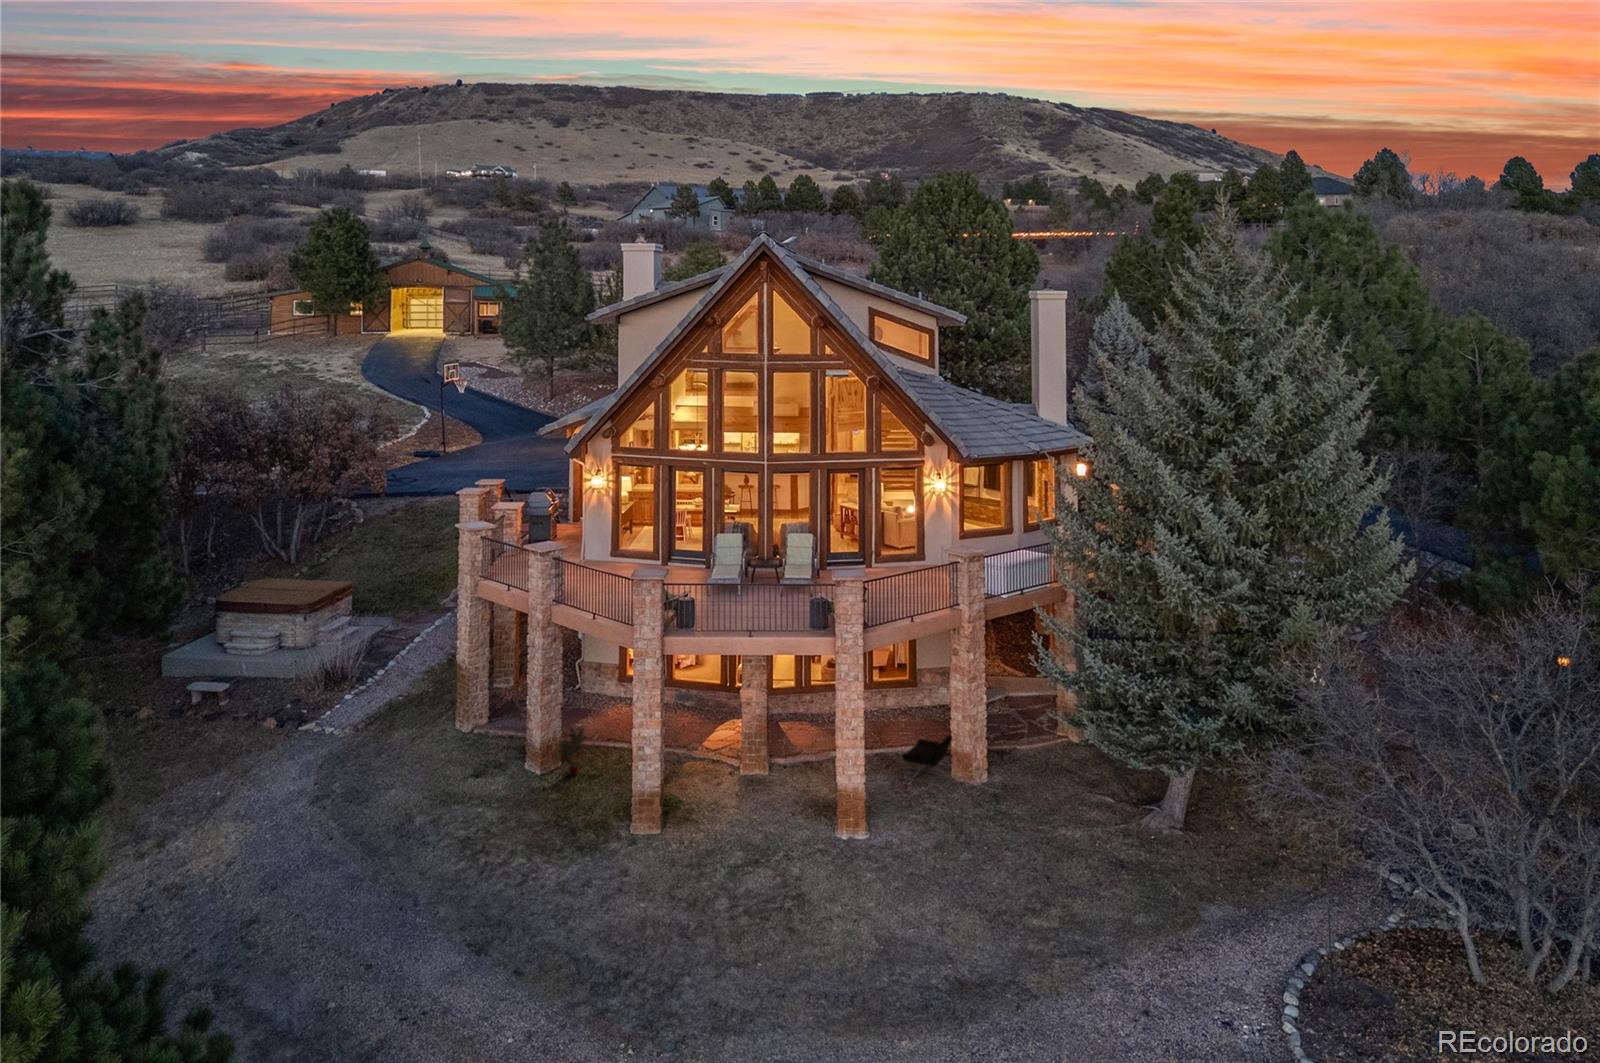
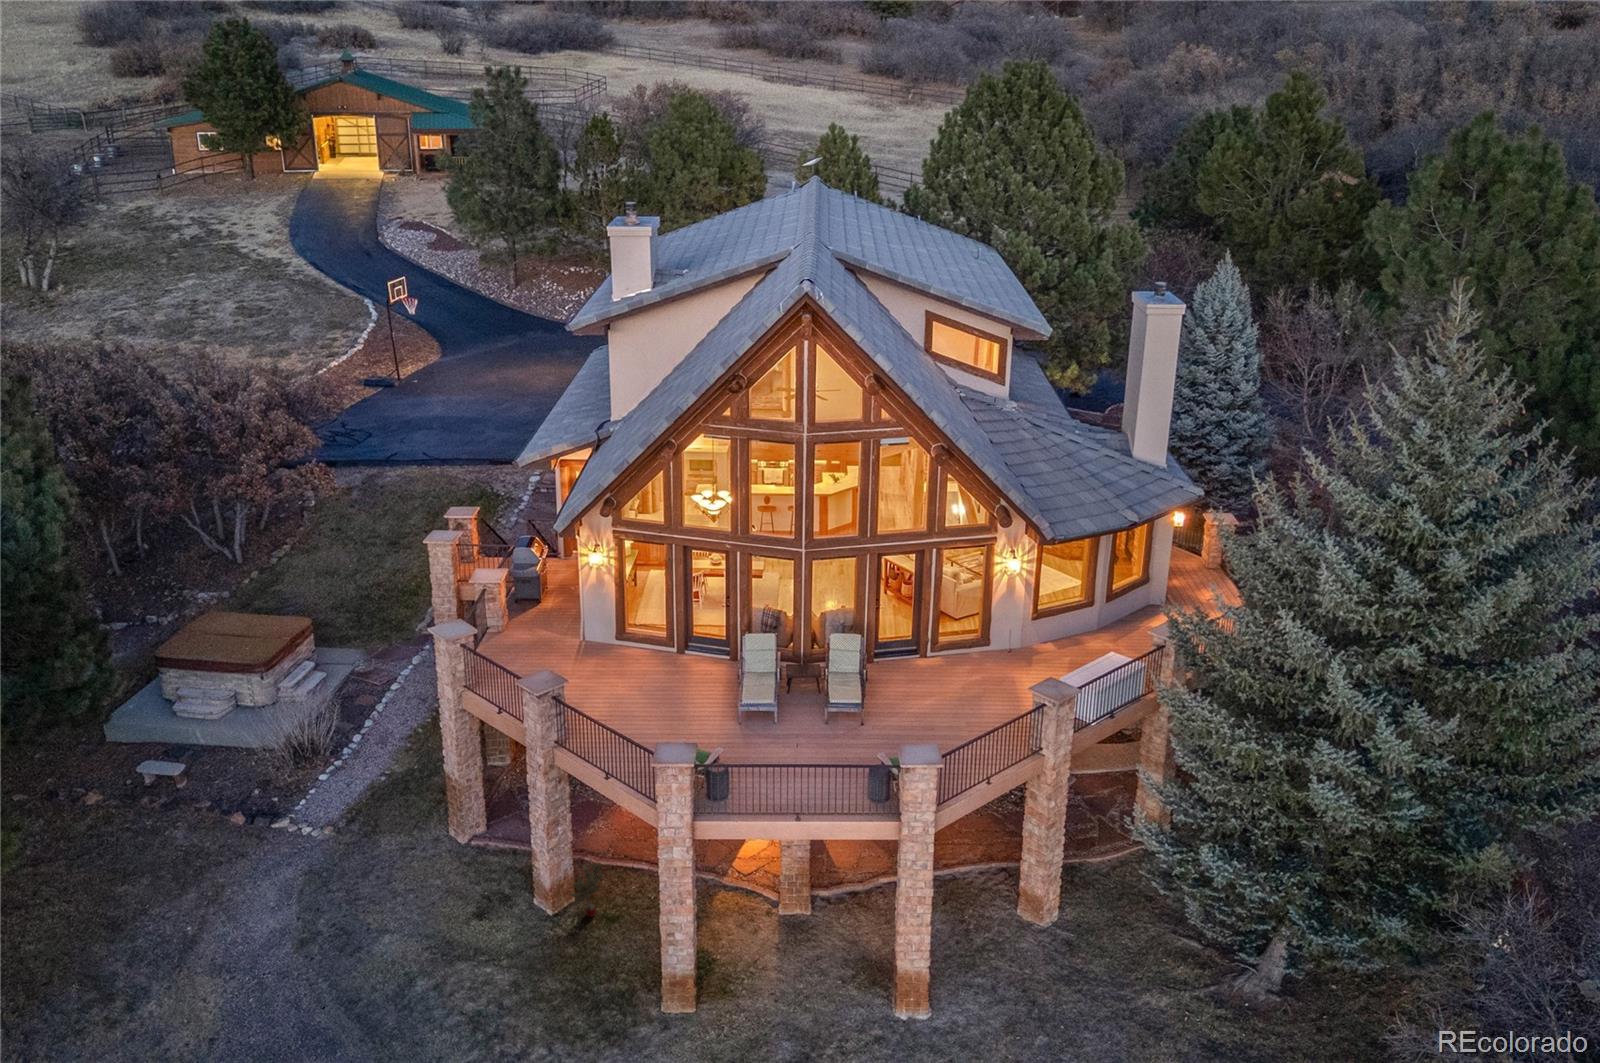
lounge chair: present [902,736,952,777] -> none [964,871,1023,924]

